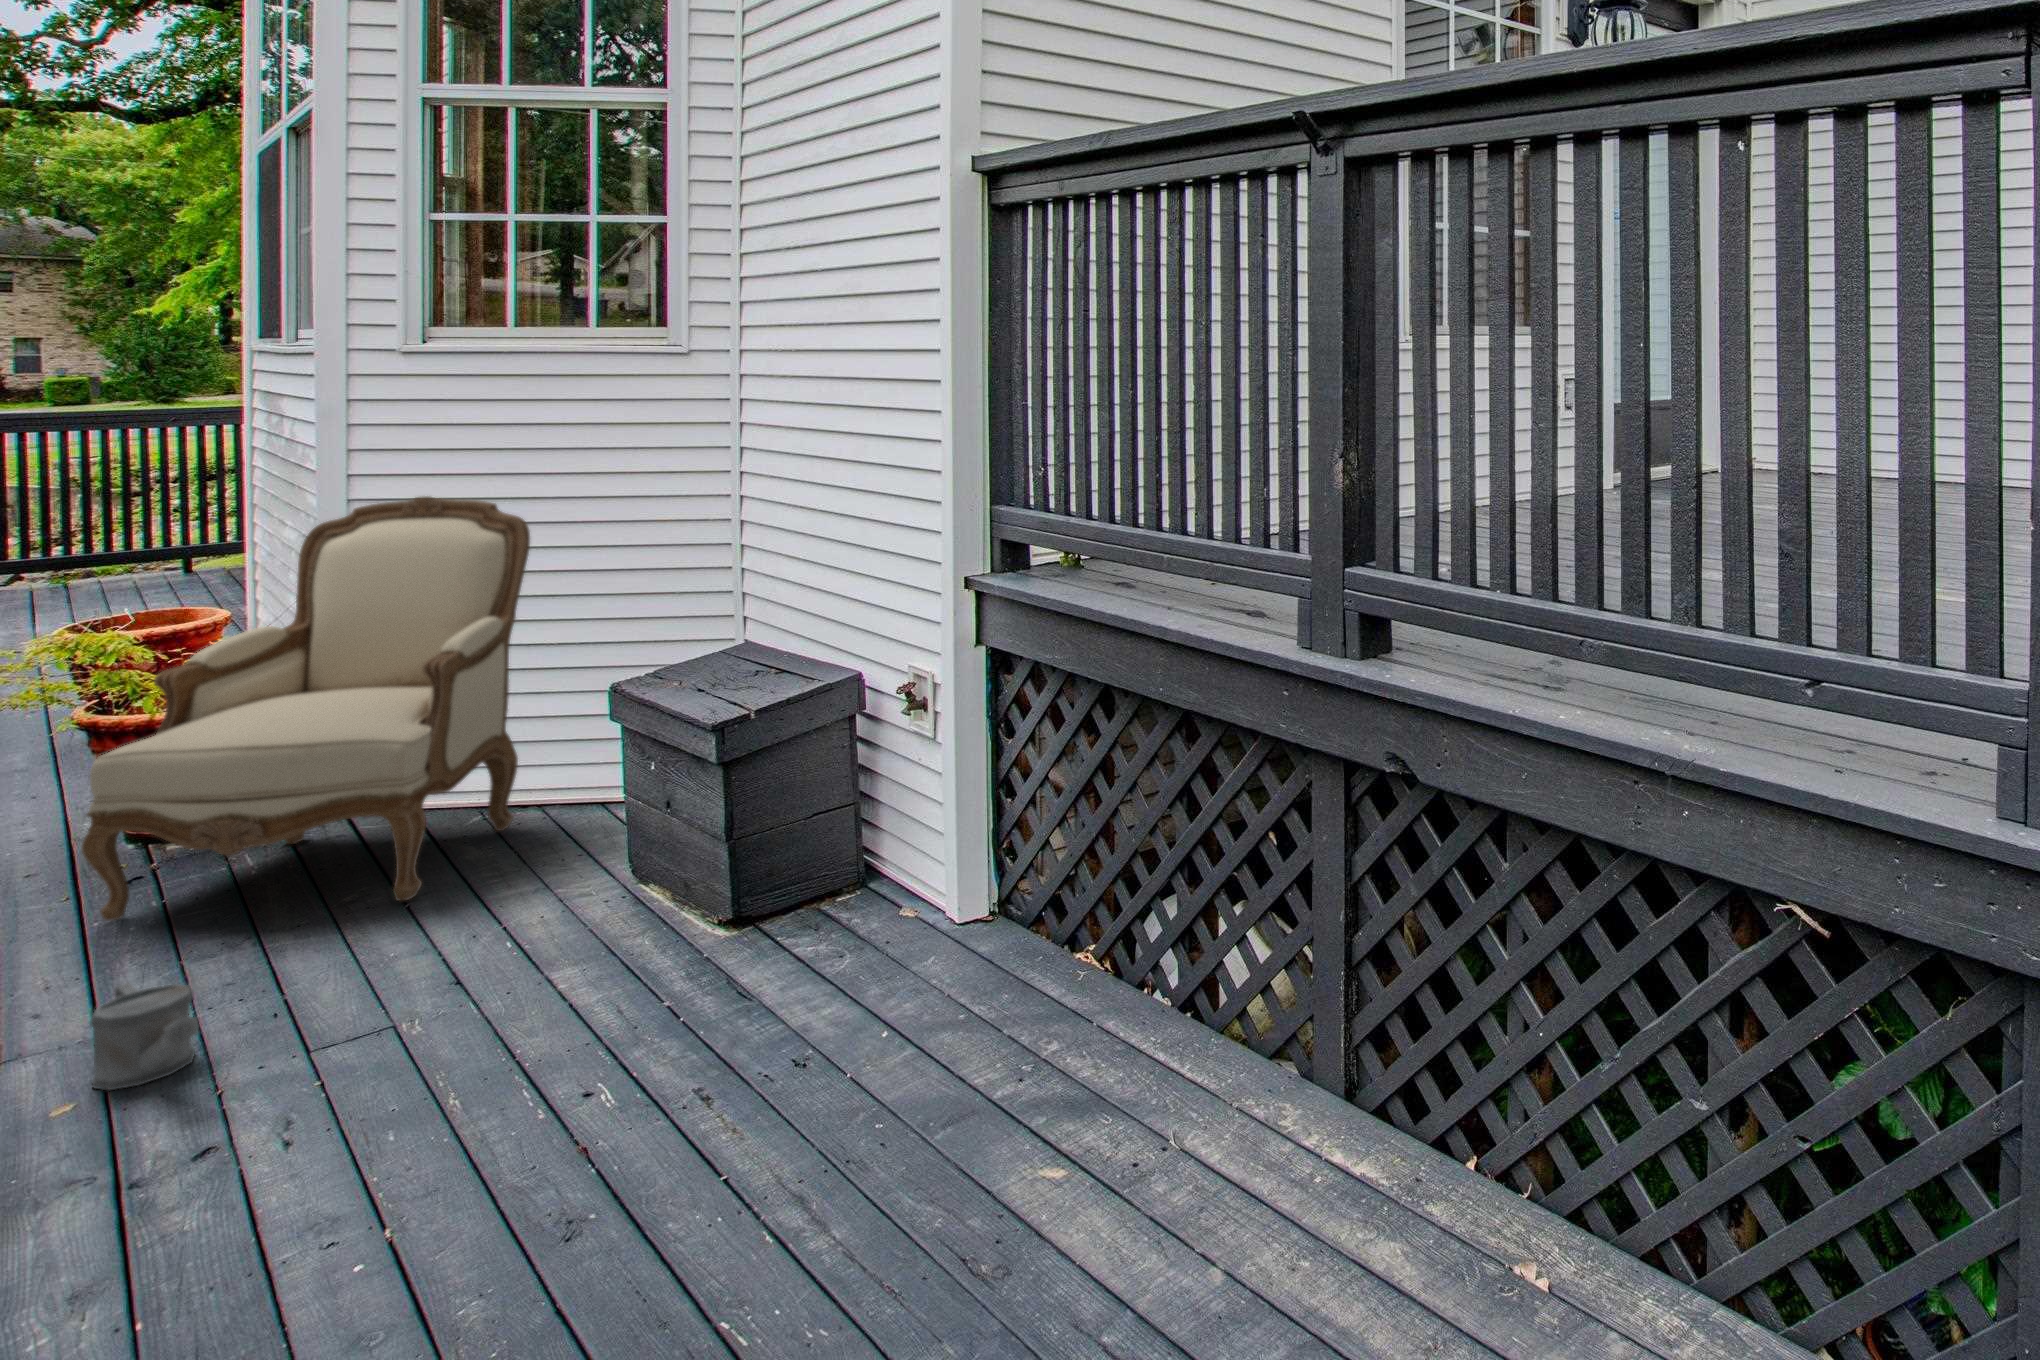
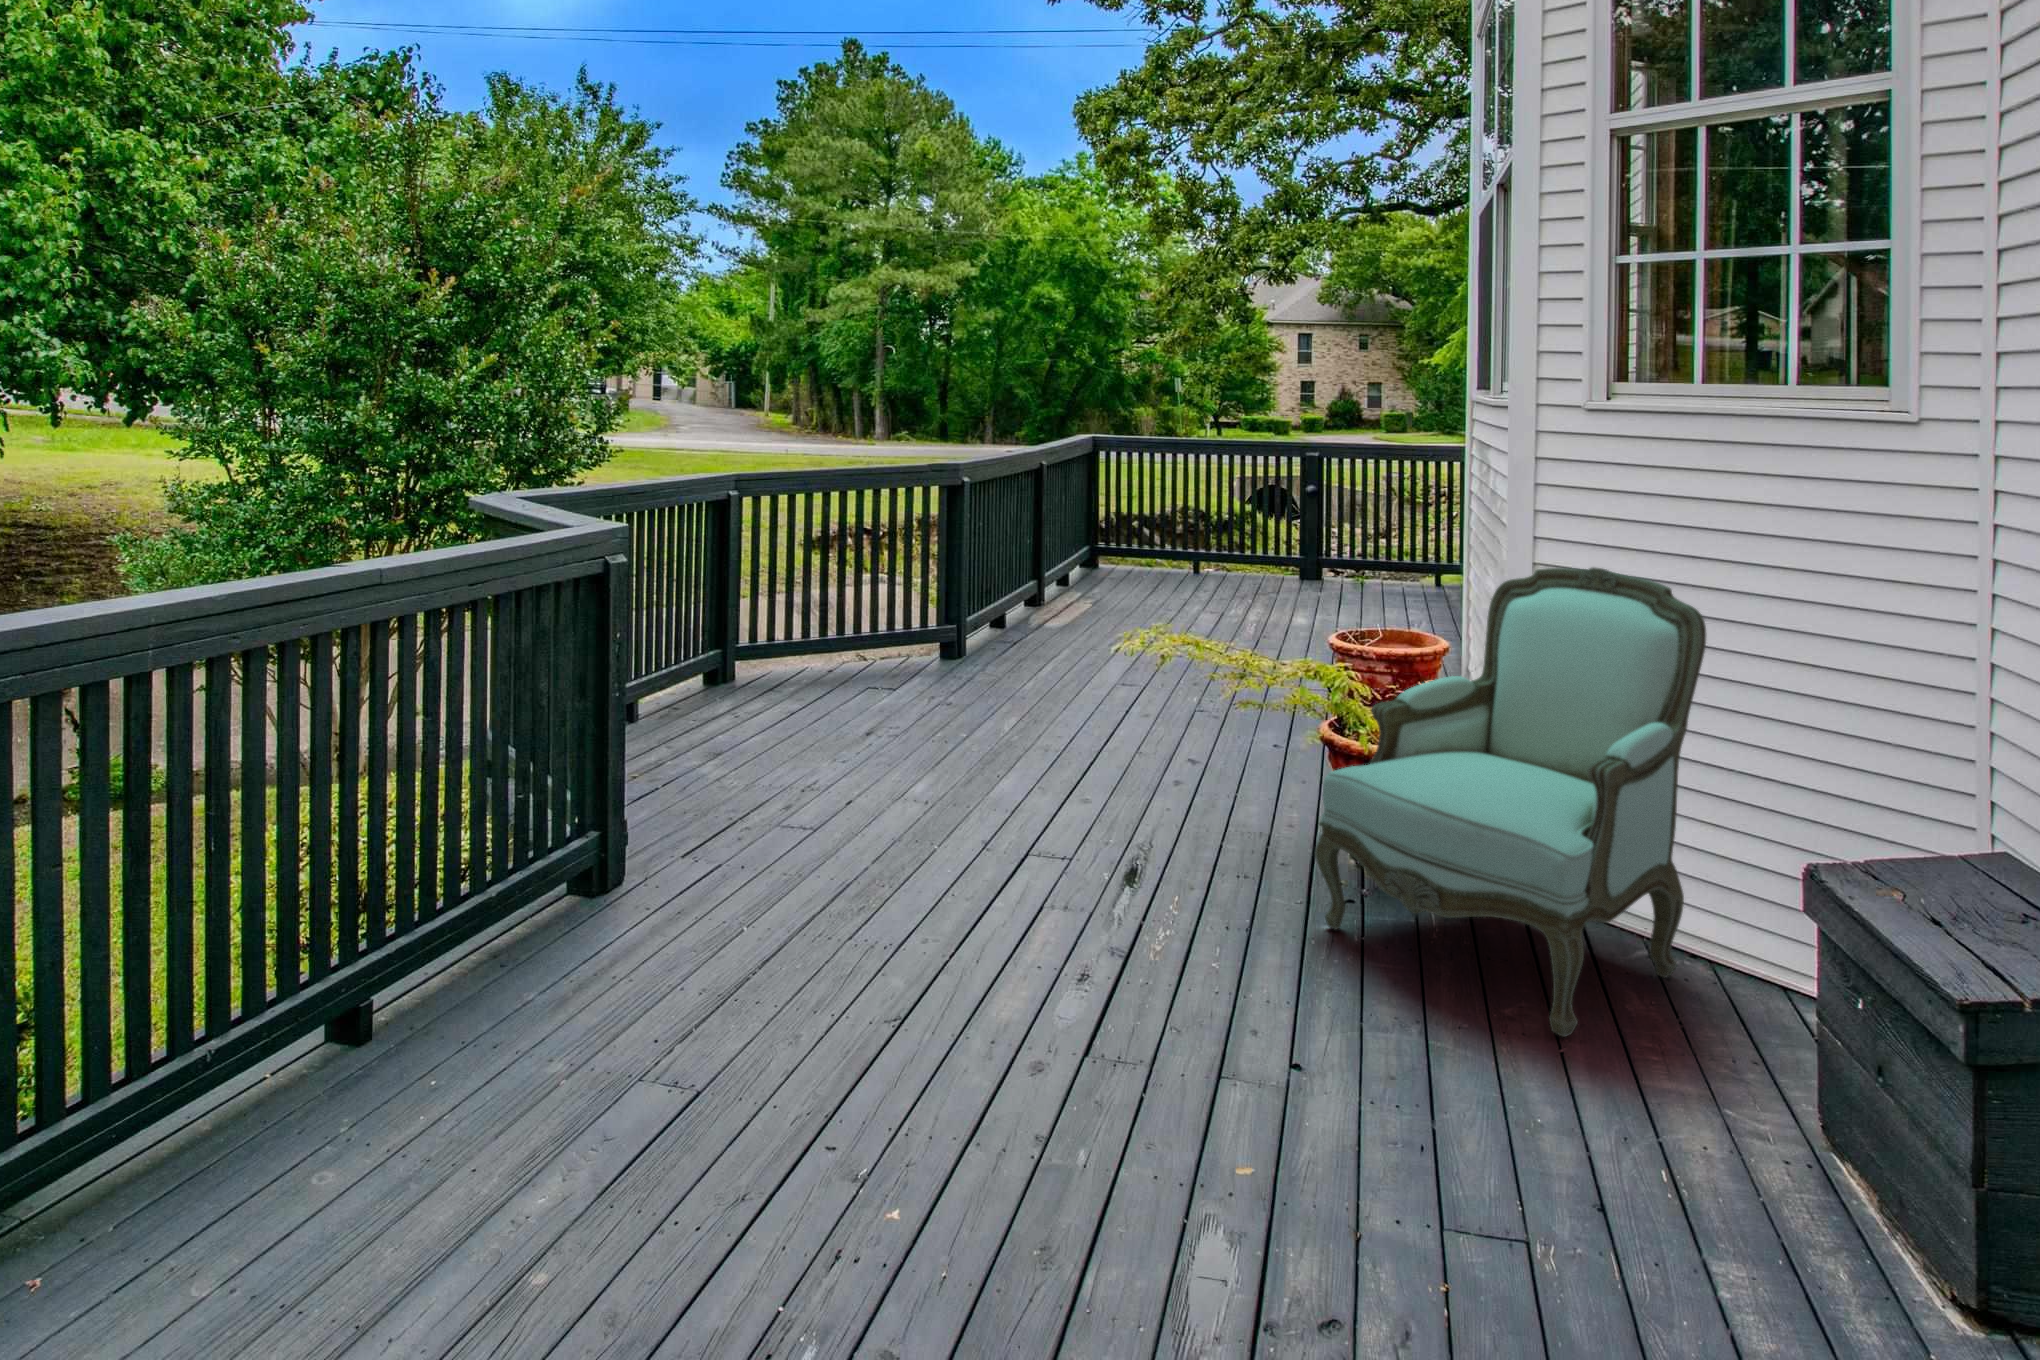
watering can: present [90,983,199,1090] -> none [1281,1035,1361,1165]

